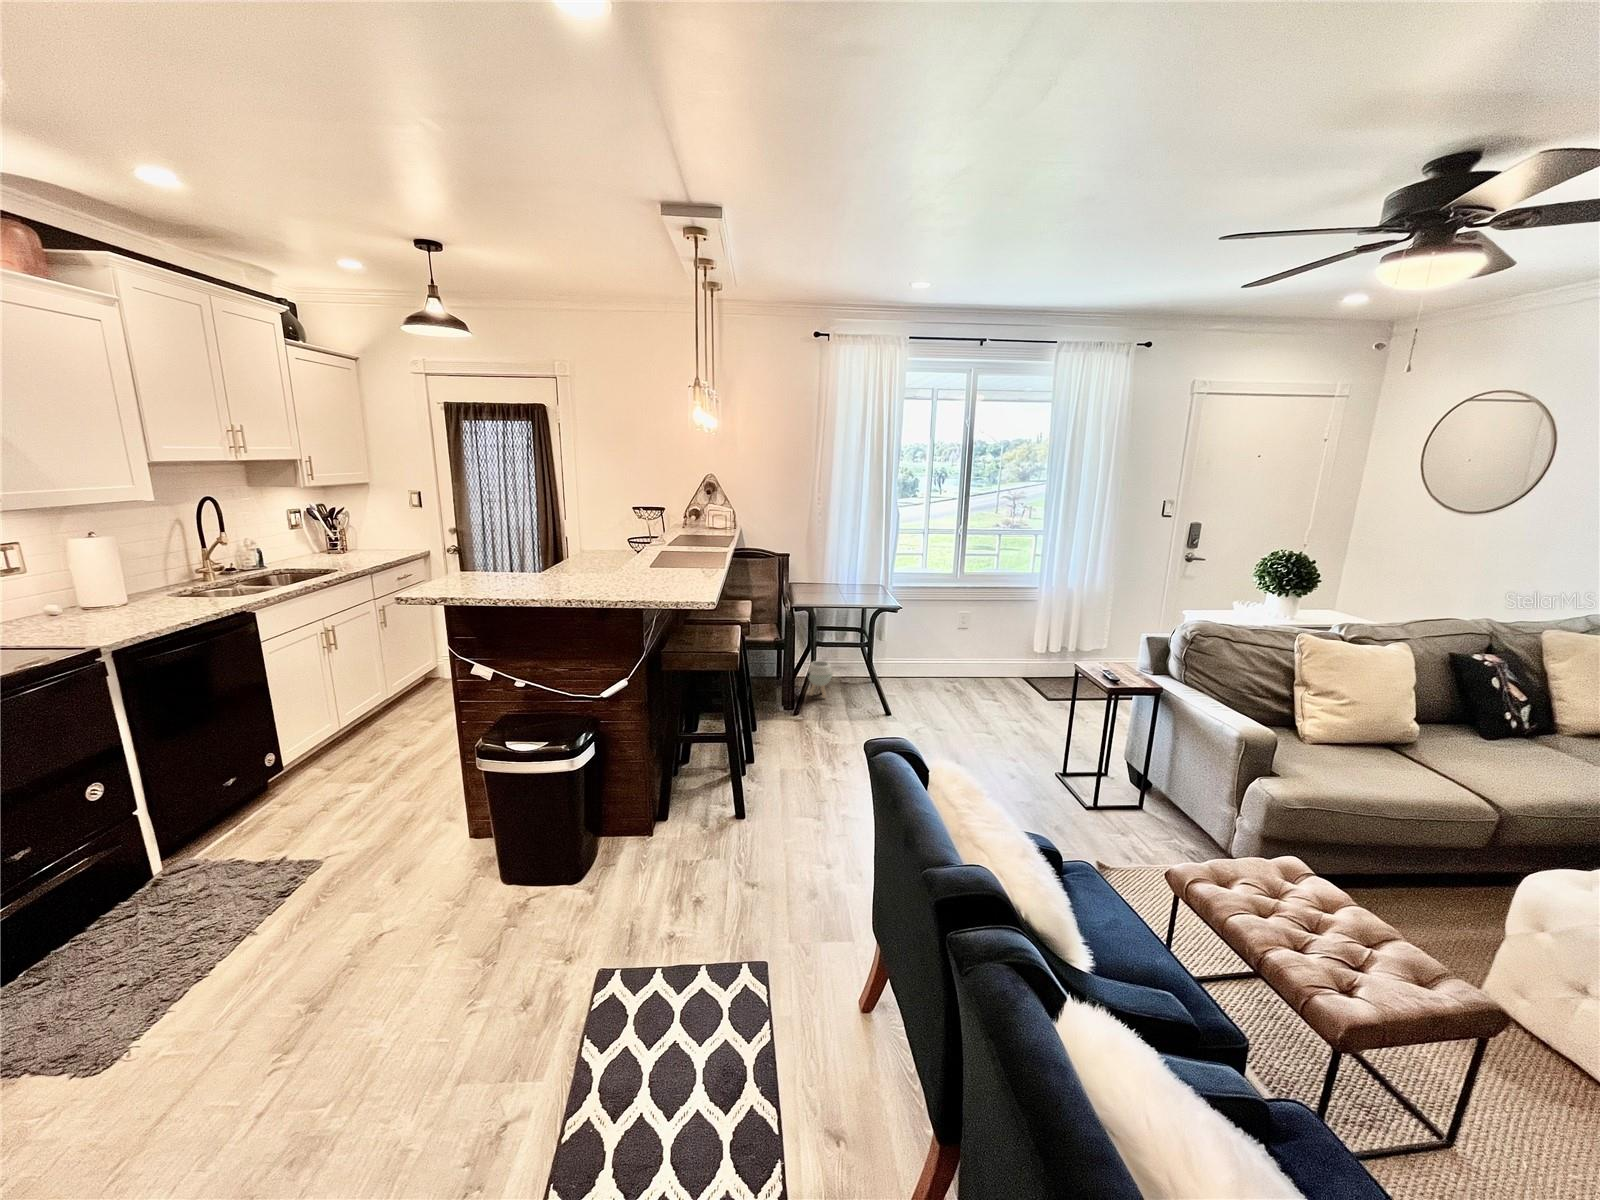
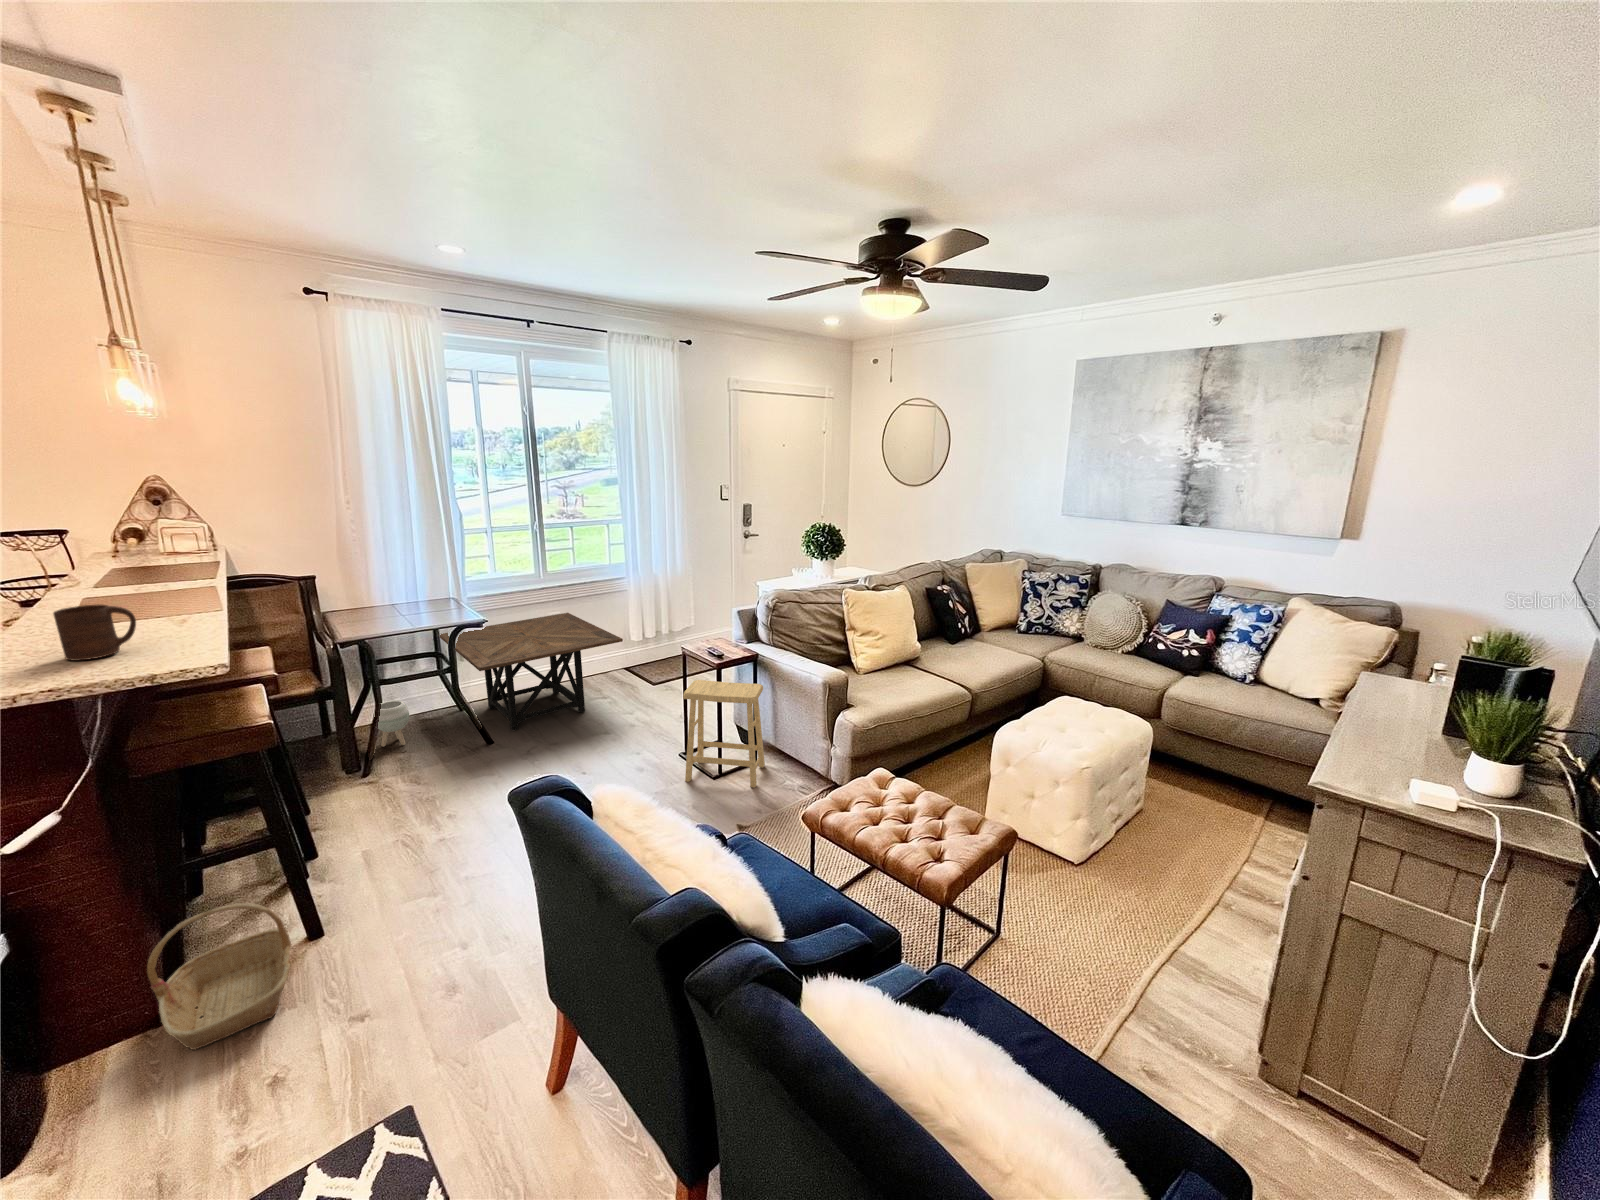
cup: none [644,553,679,587] -> present [53,604,136,661]
side table: none [864,613,1019,710] -> present [440,613,623,731]
footstool: none [1054,702,1163,834] -> present [683,680,765,788]
basket: none [653,771,726,860] -> present [147,903,291,1050]

